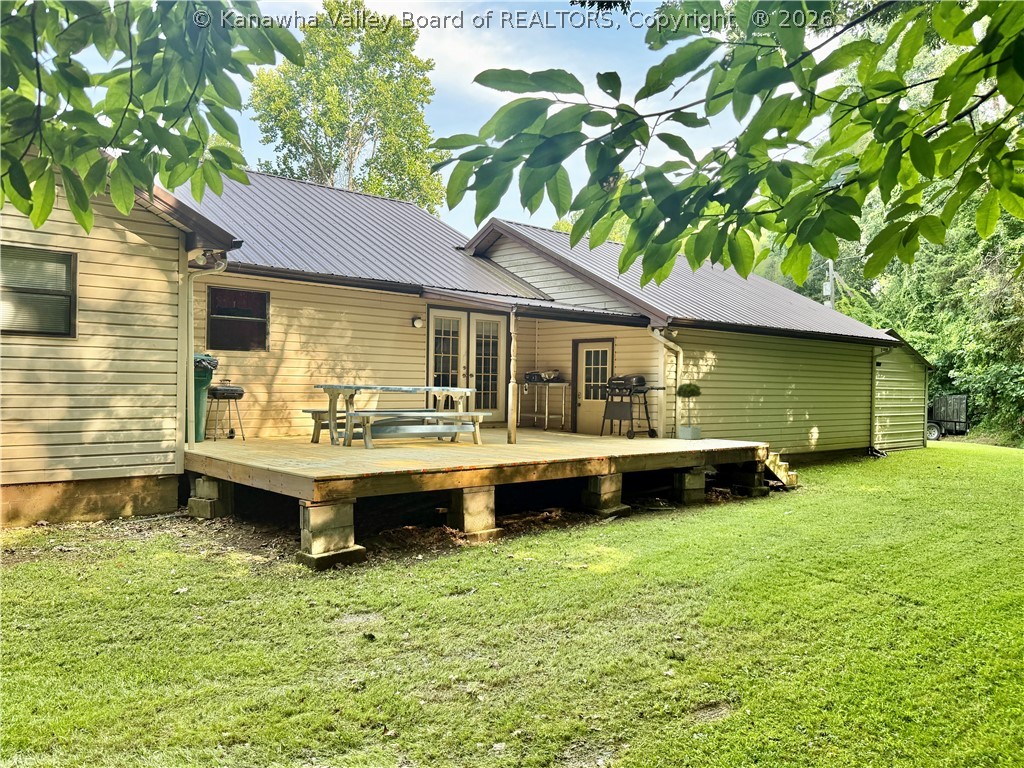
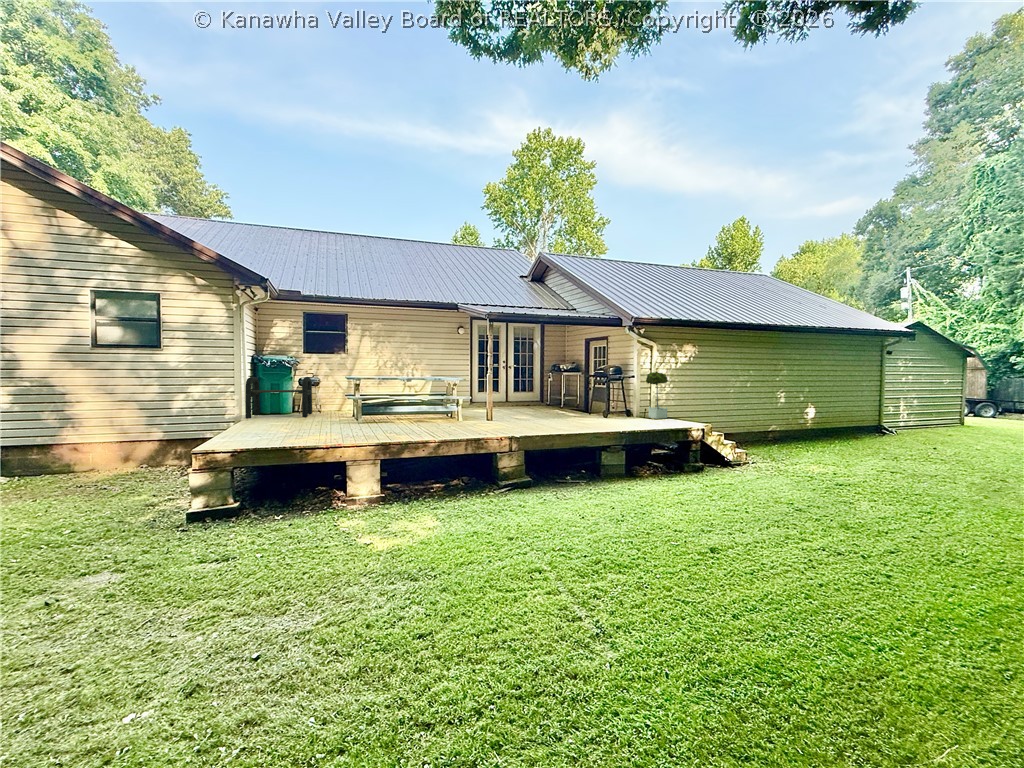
bench: none [171,385,270,449] -> present [245,377,312,418]

